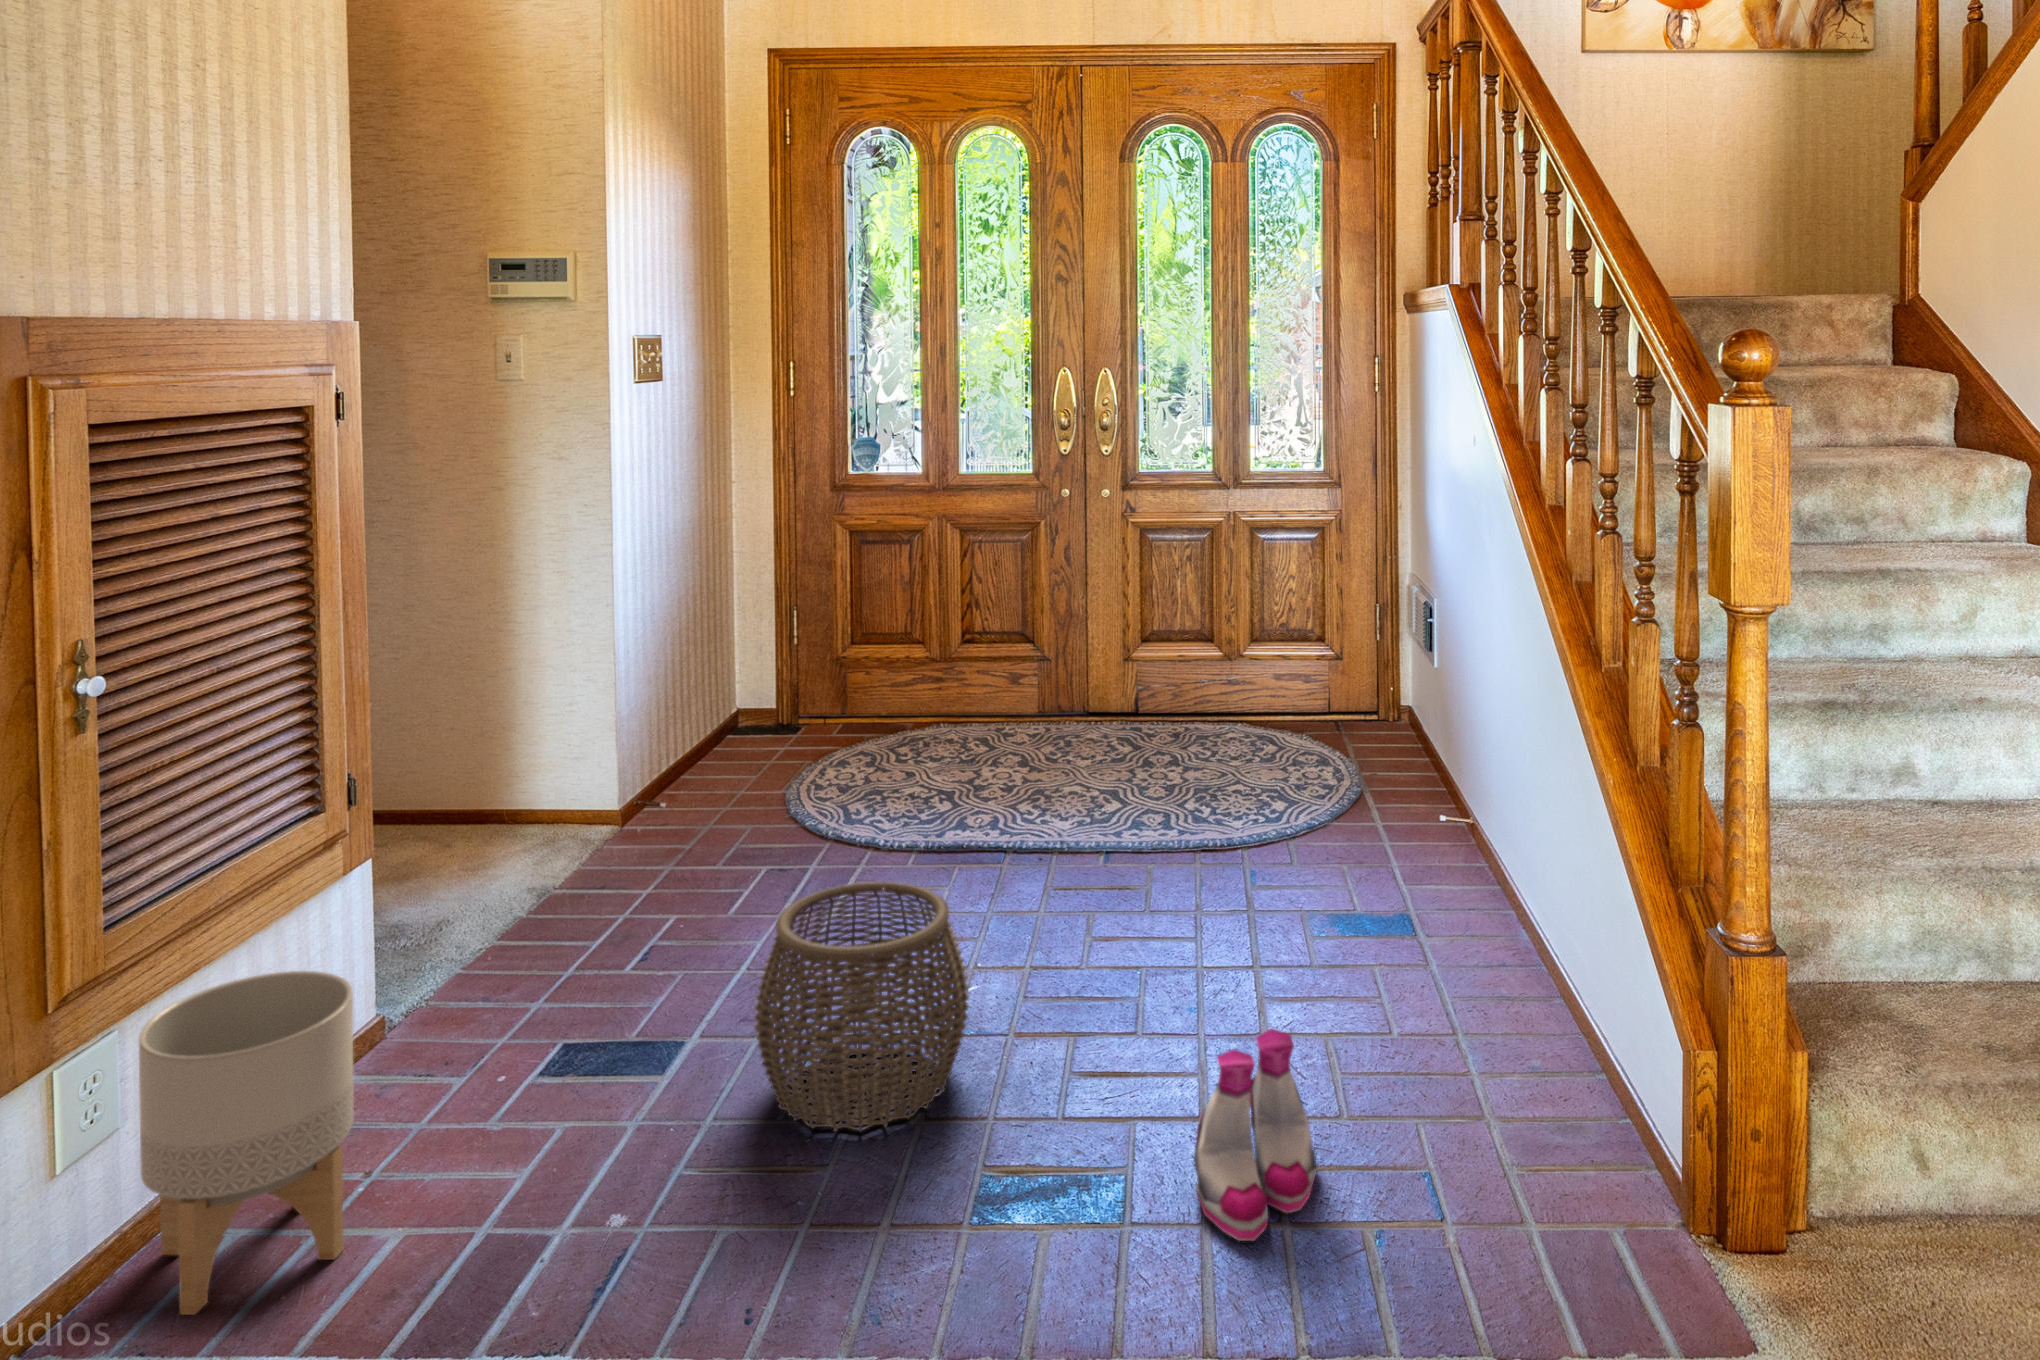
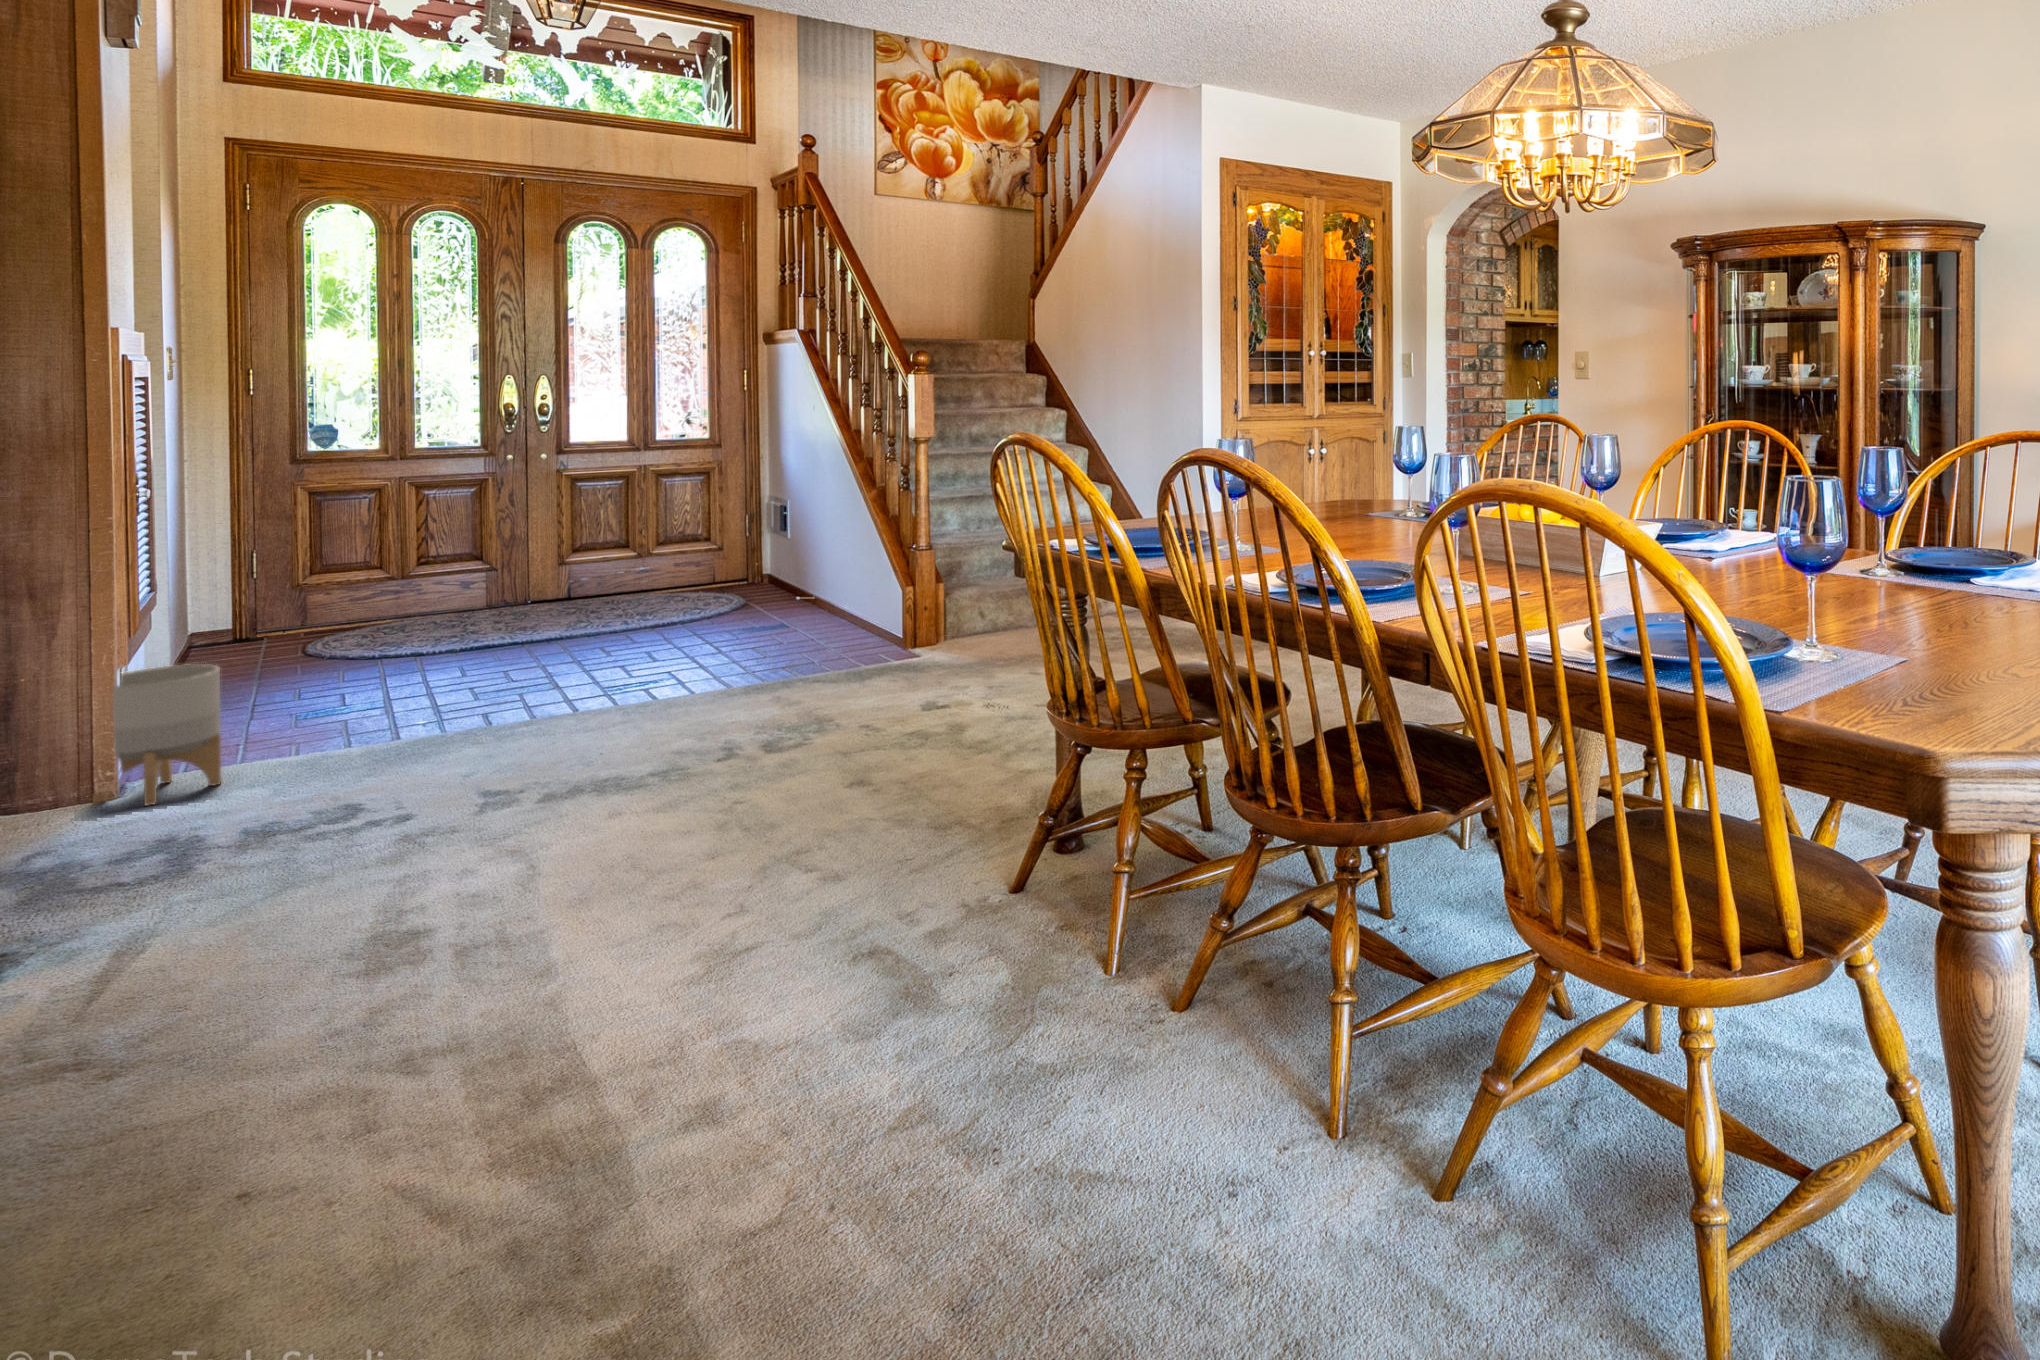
woven basket: present [754,882,969,1132] -> none [429,617,558,719]
boots: present [1194,1028,1316,1241] -> none [694,632,751,701]

